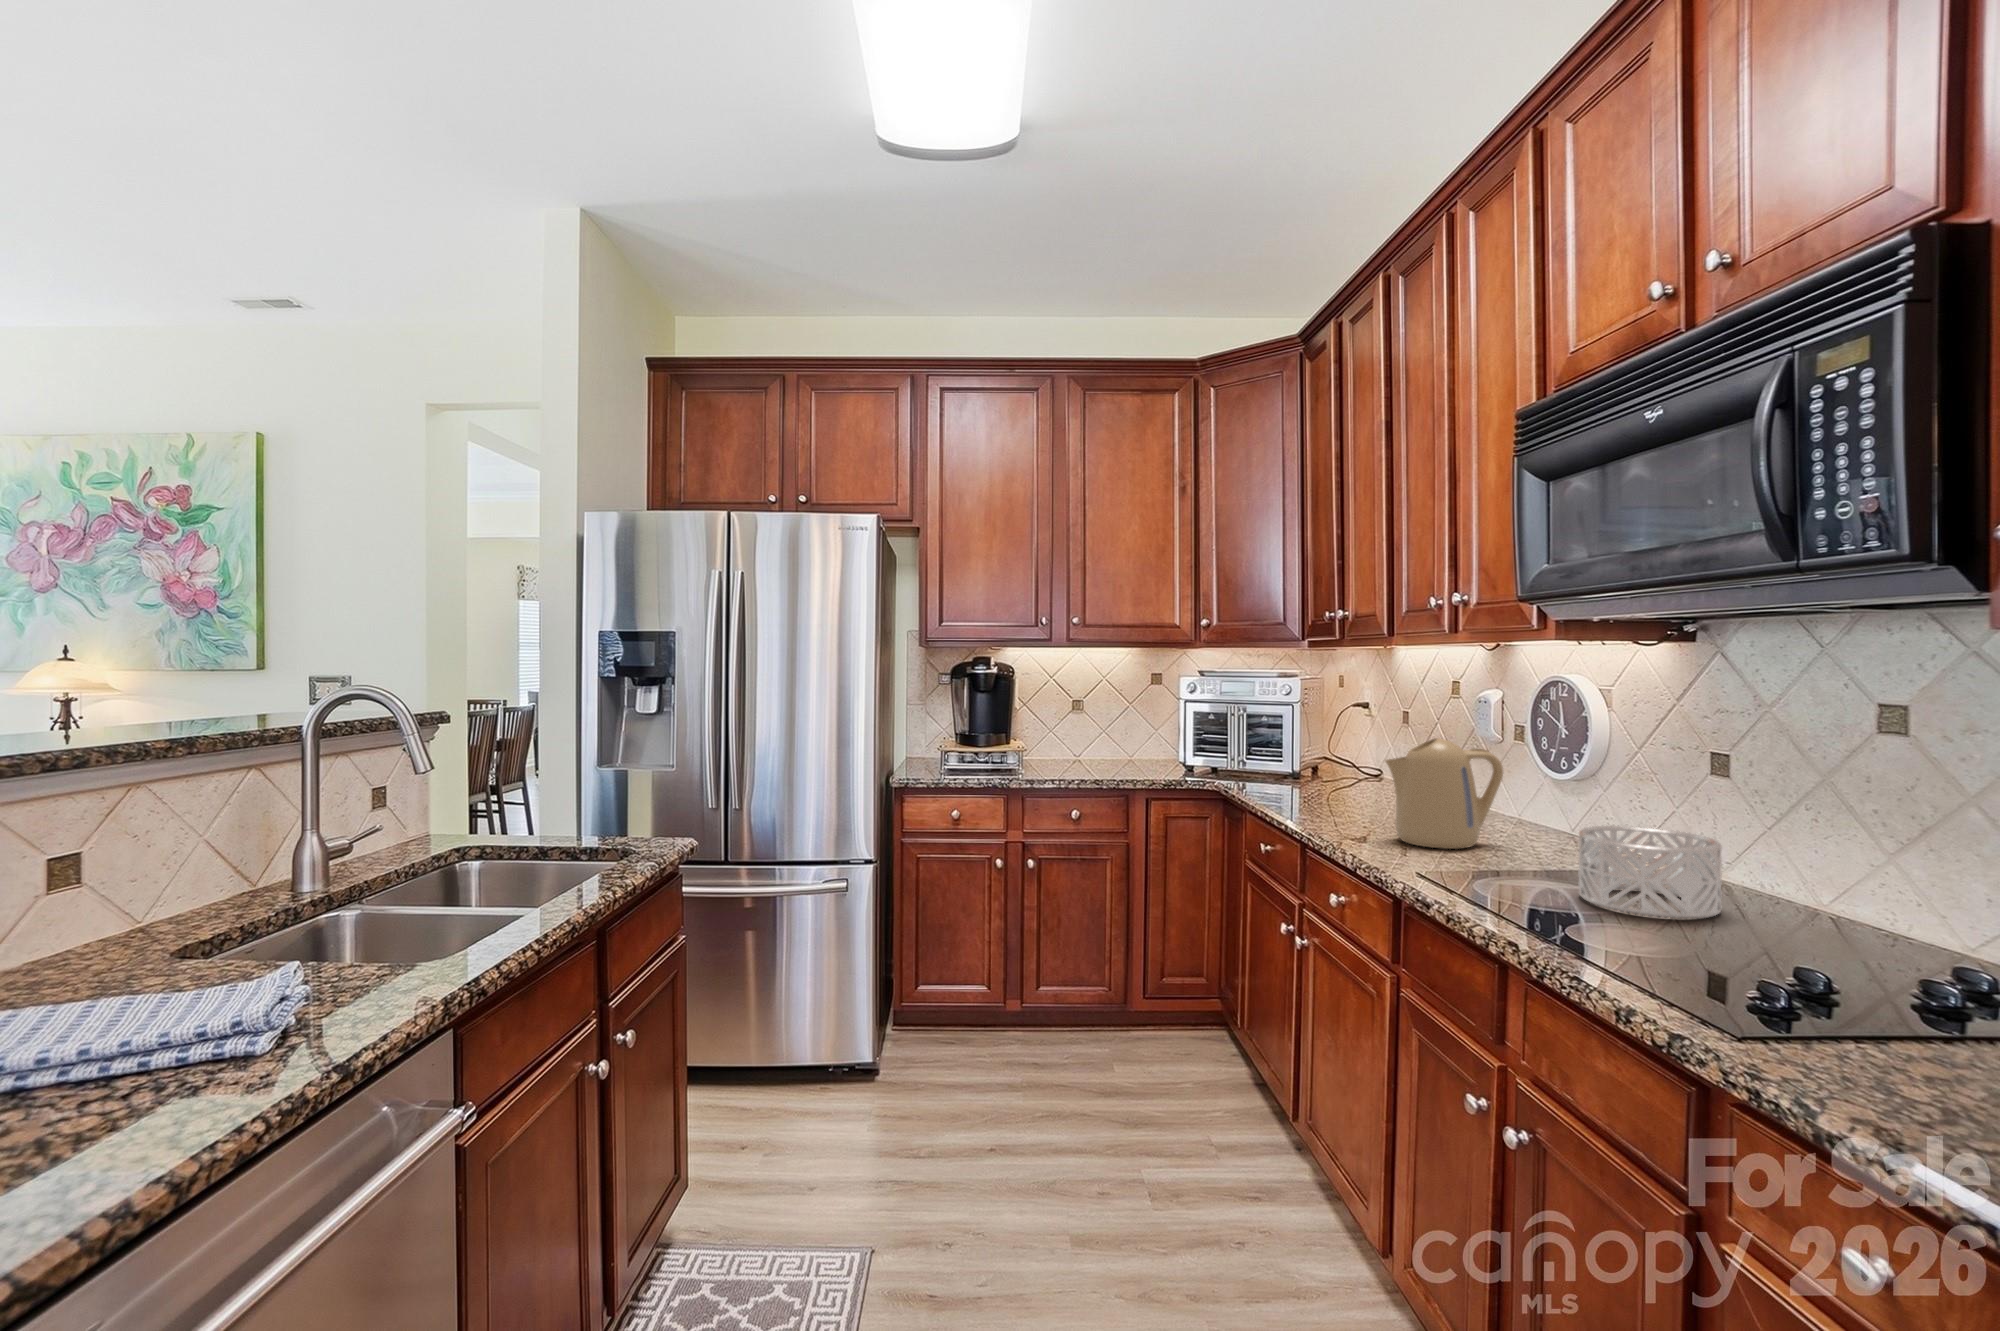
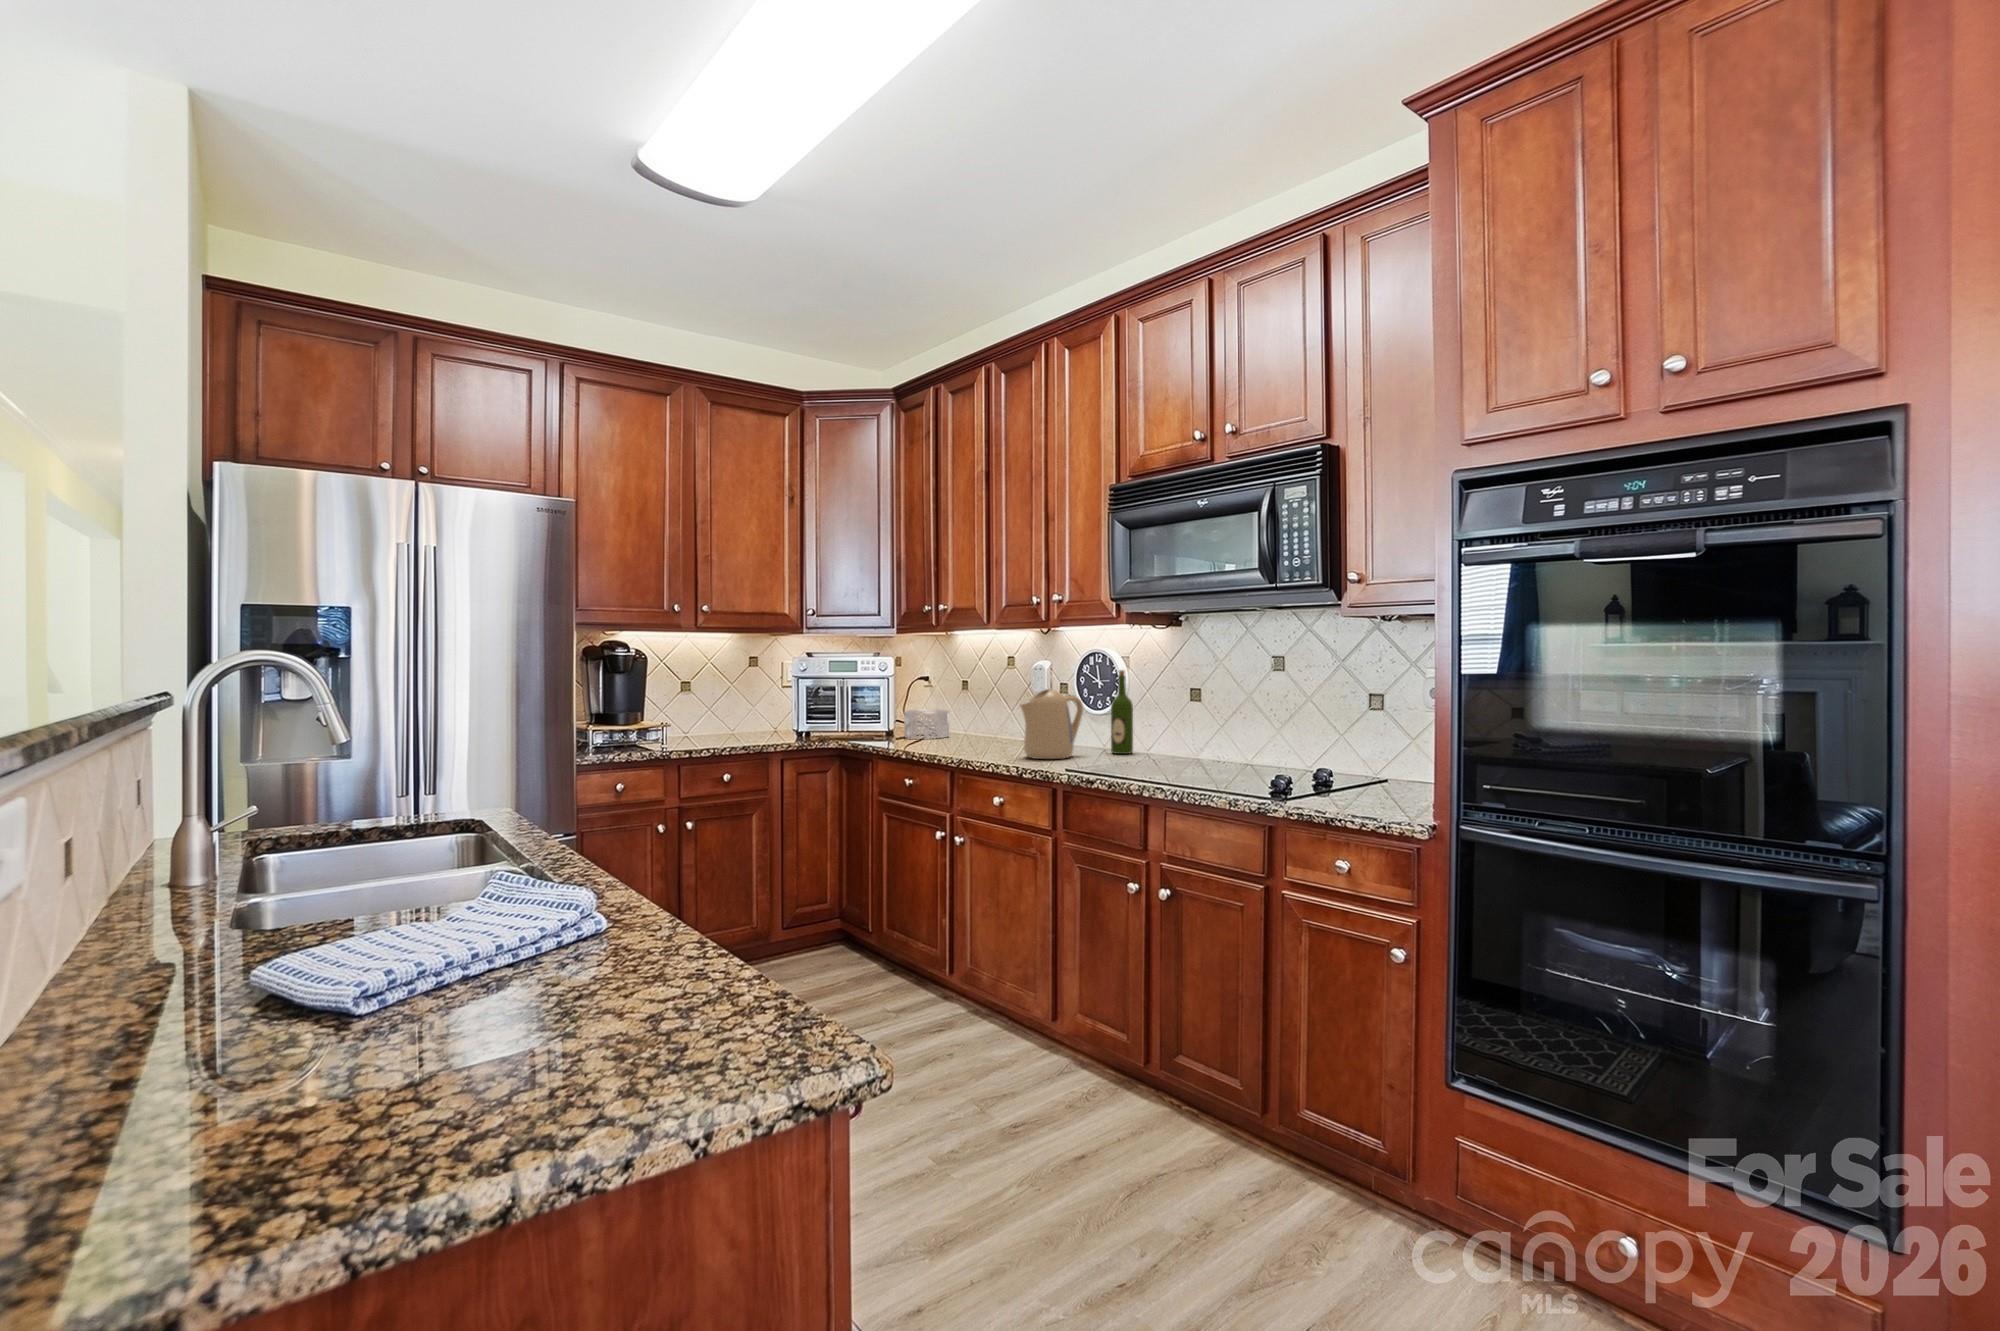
wine bottle: none [1559,713,1602,853] -> present [1111,670,1133,754]
decorative bowl: present [1578,826,1722,919] -> present [904,709,949,738]

